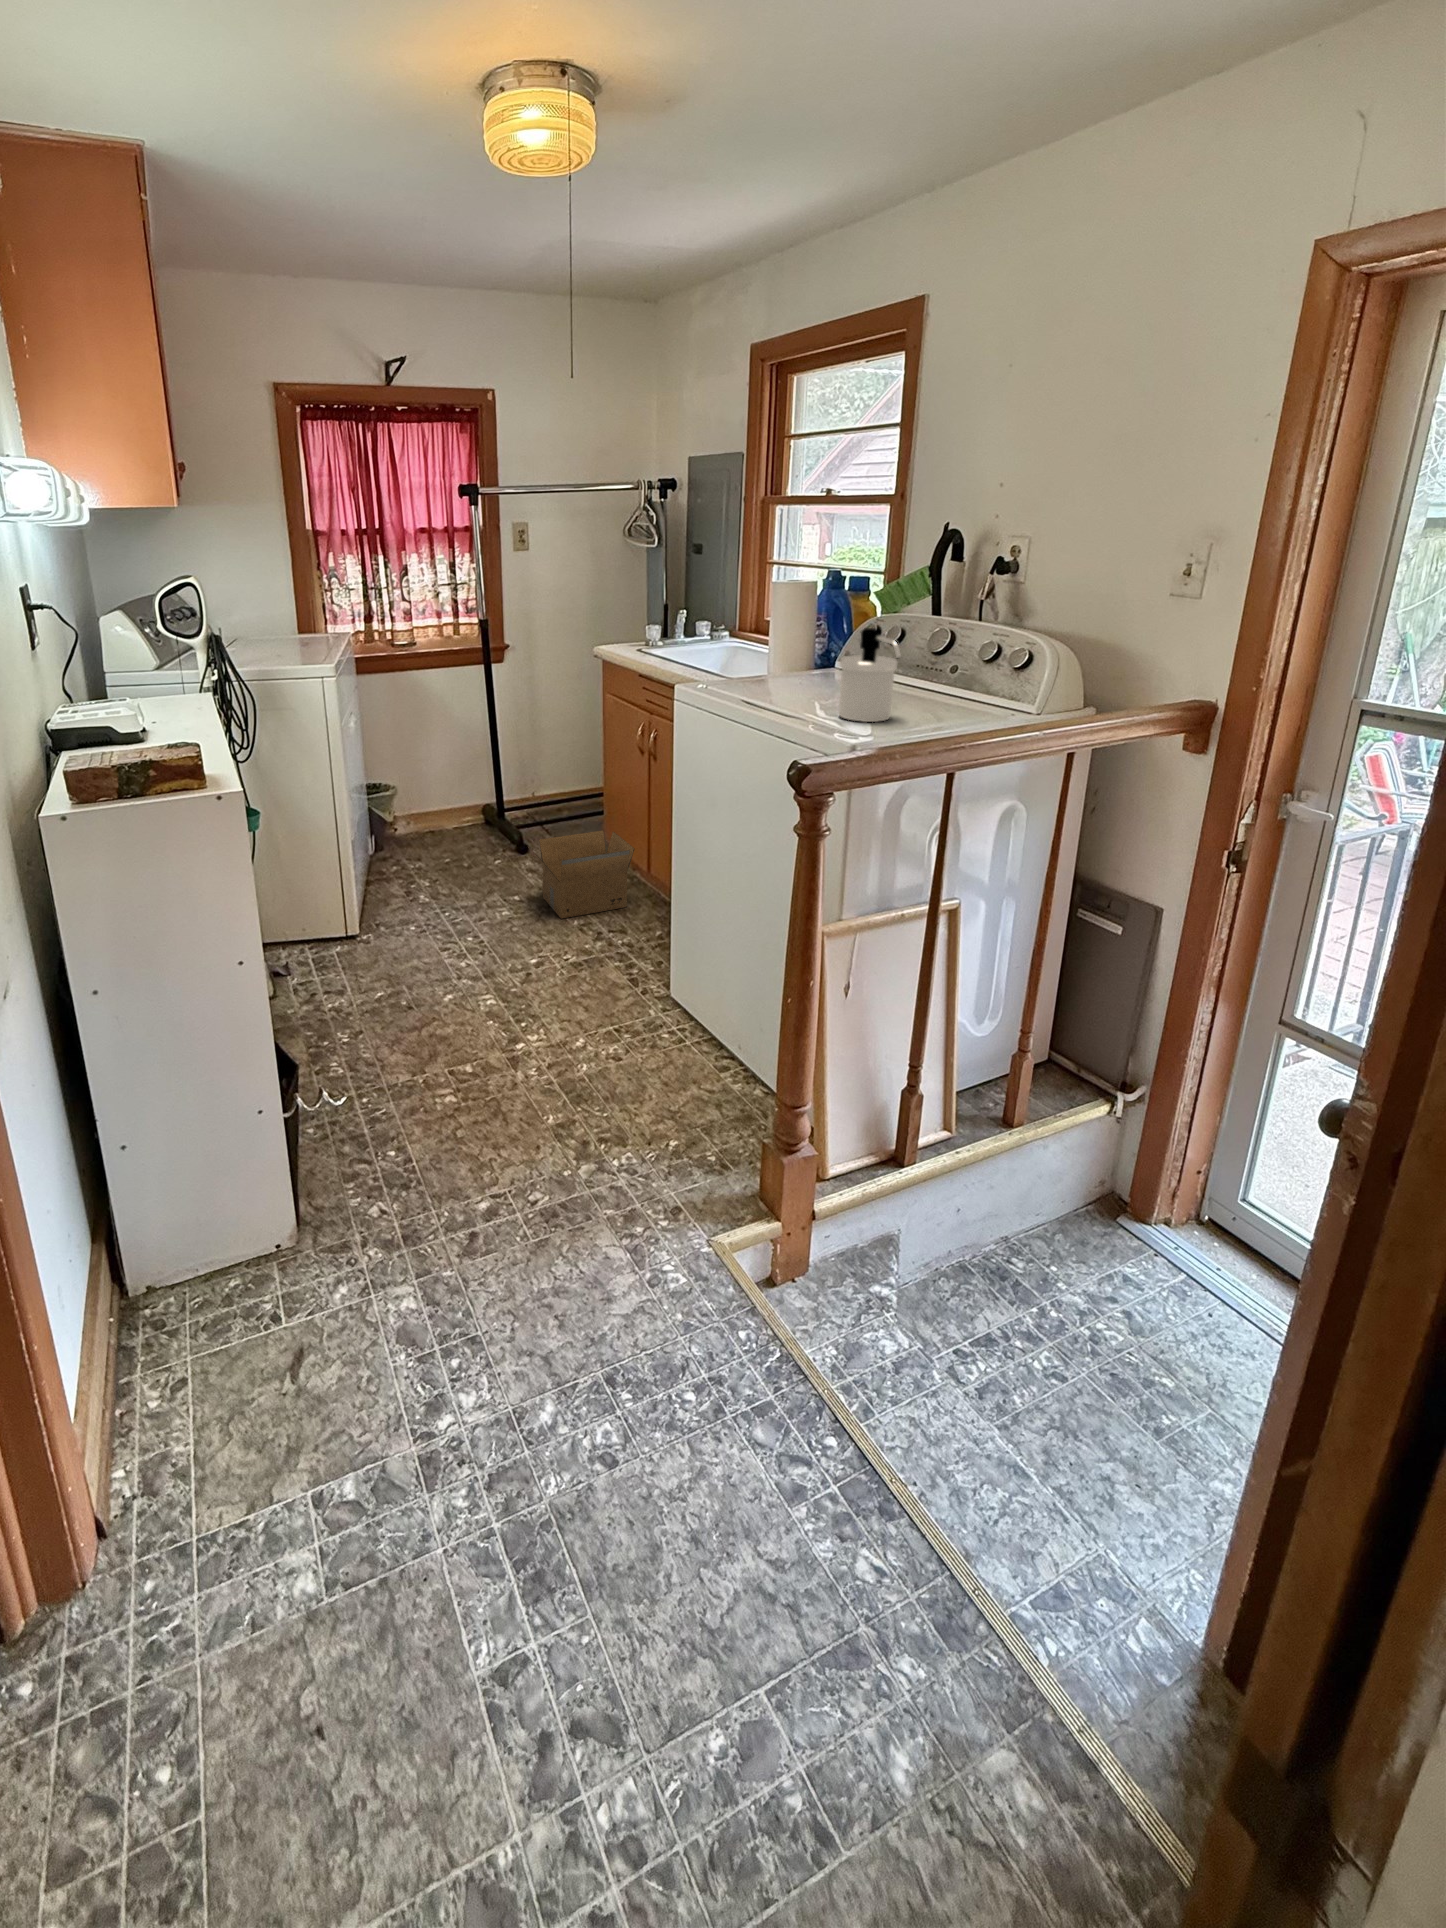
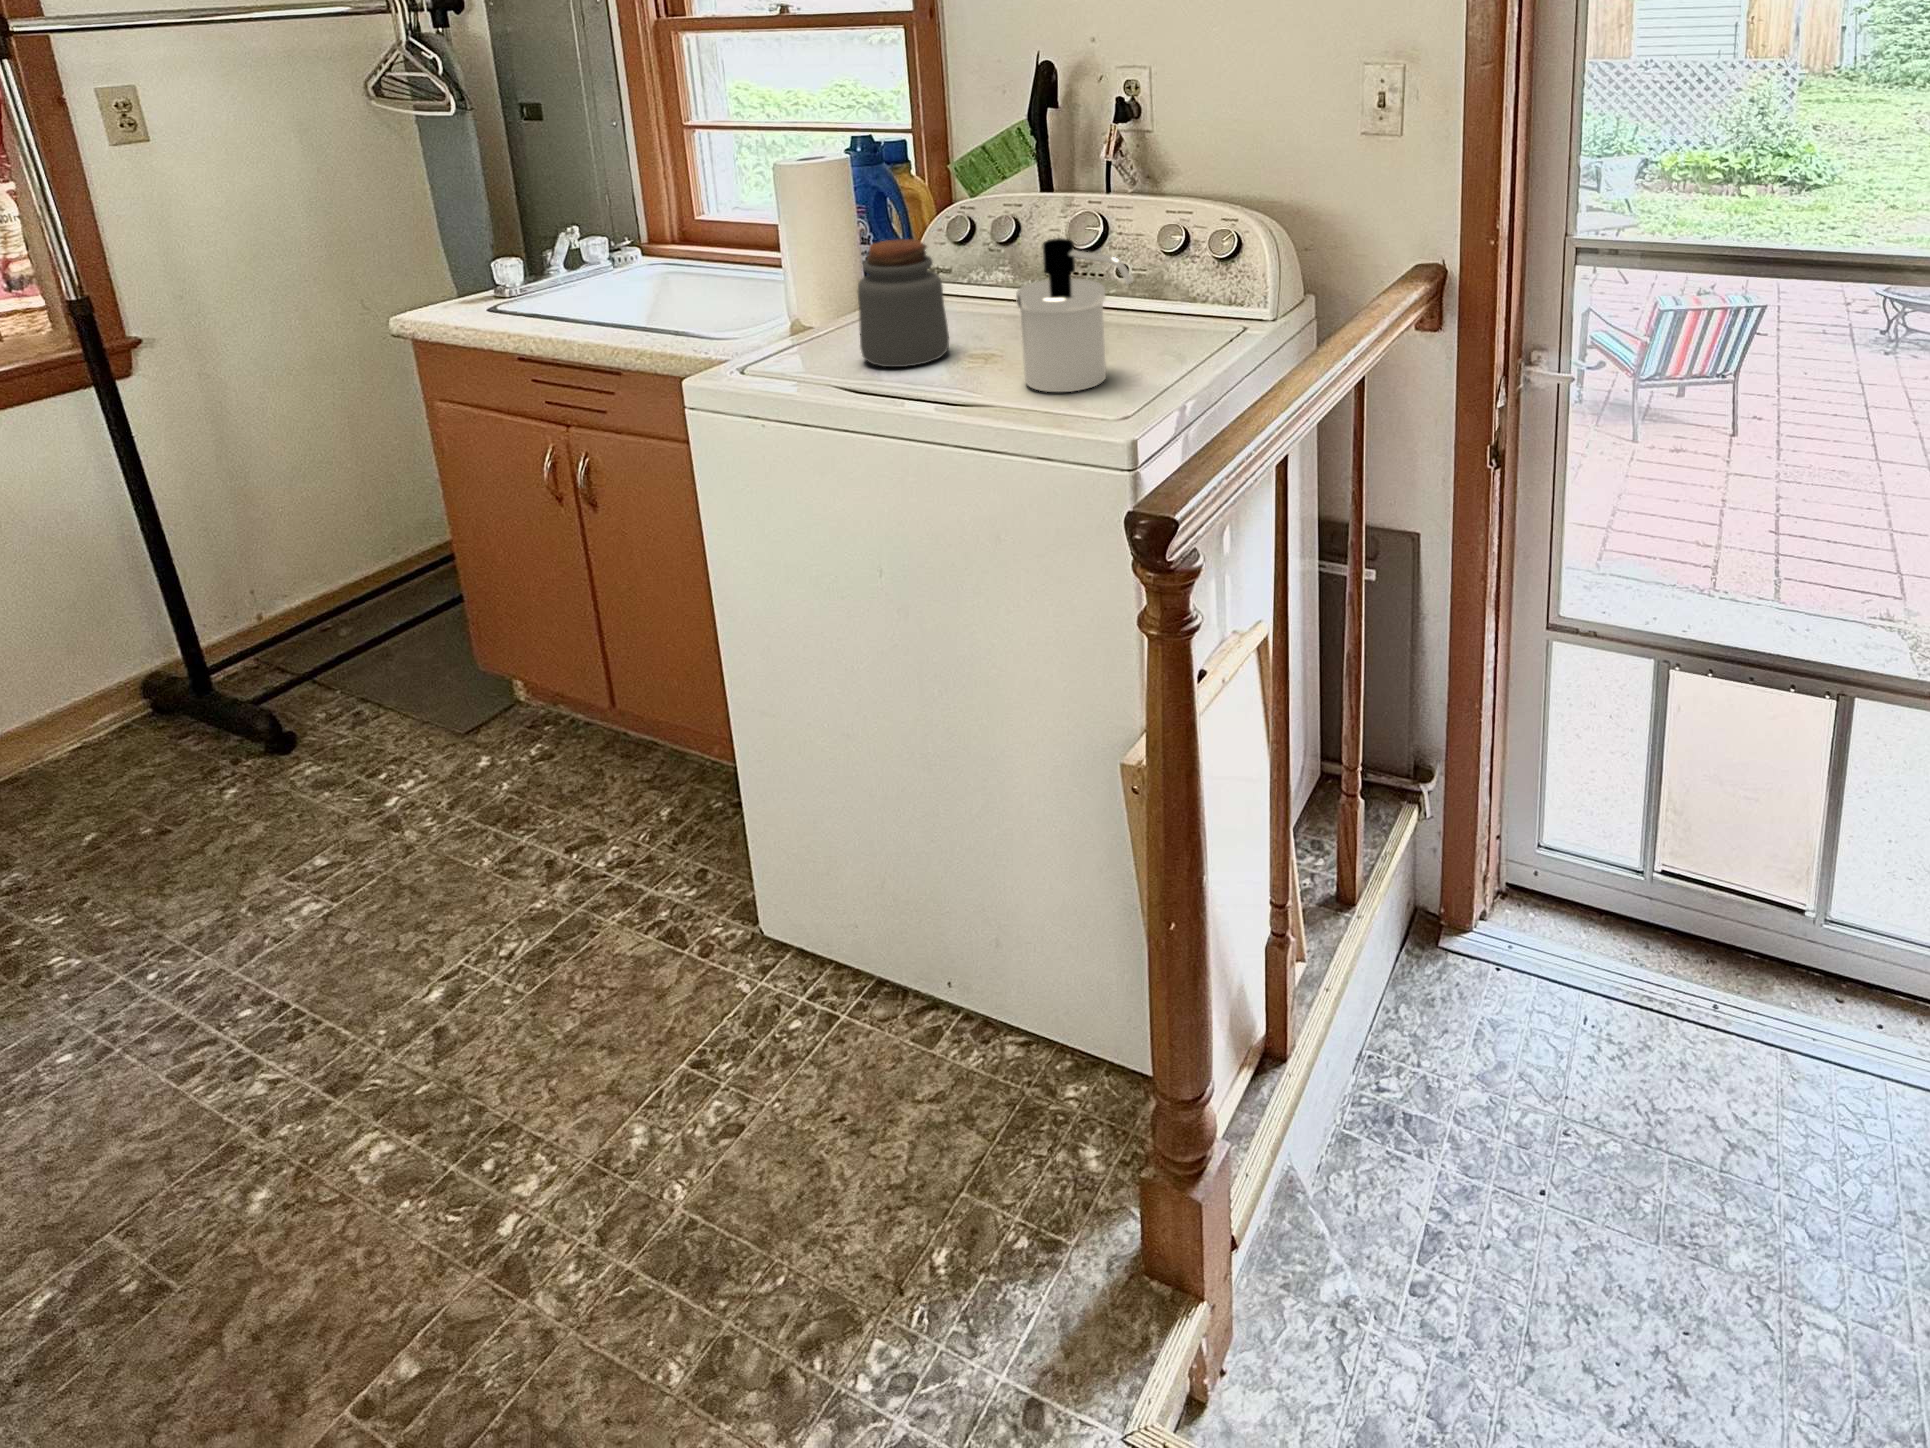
jar: none [771,625,824,699] -> present [858,239,949,367]
cardboard box: present [528,831,634,919] -> none [333,653,581,868]

